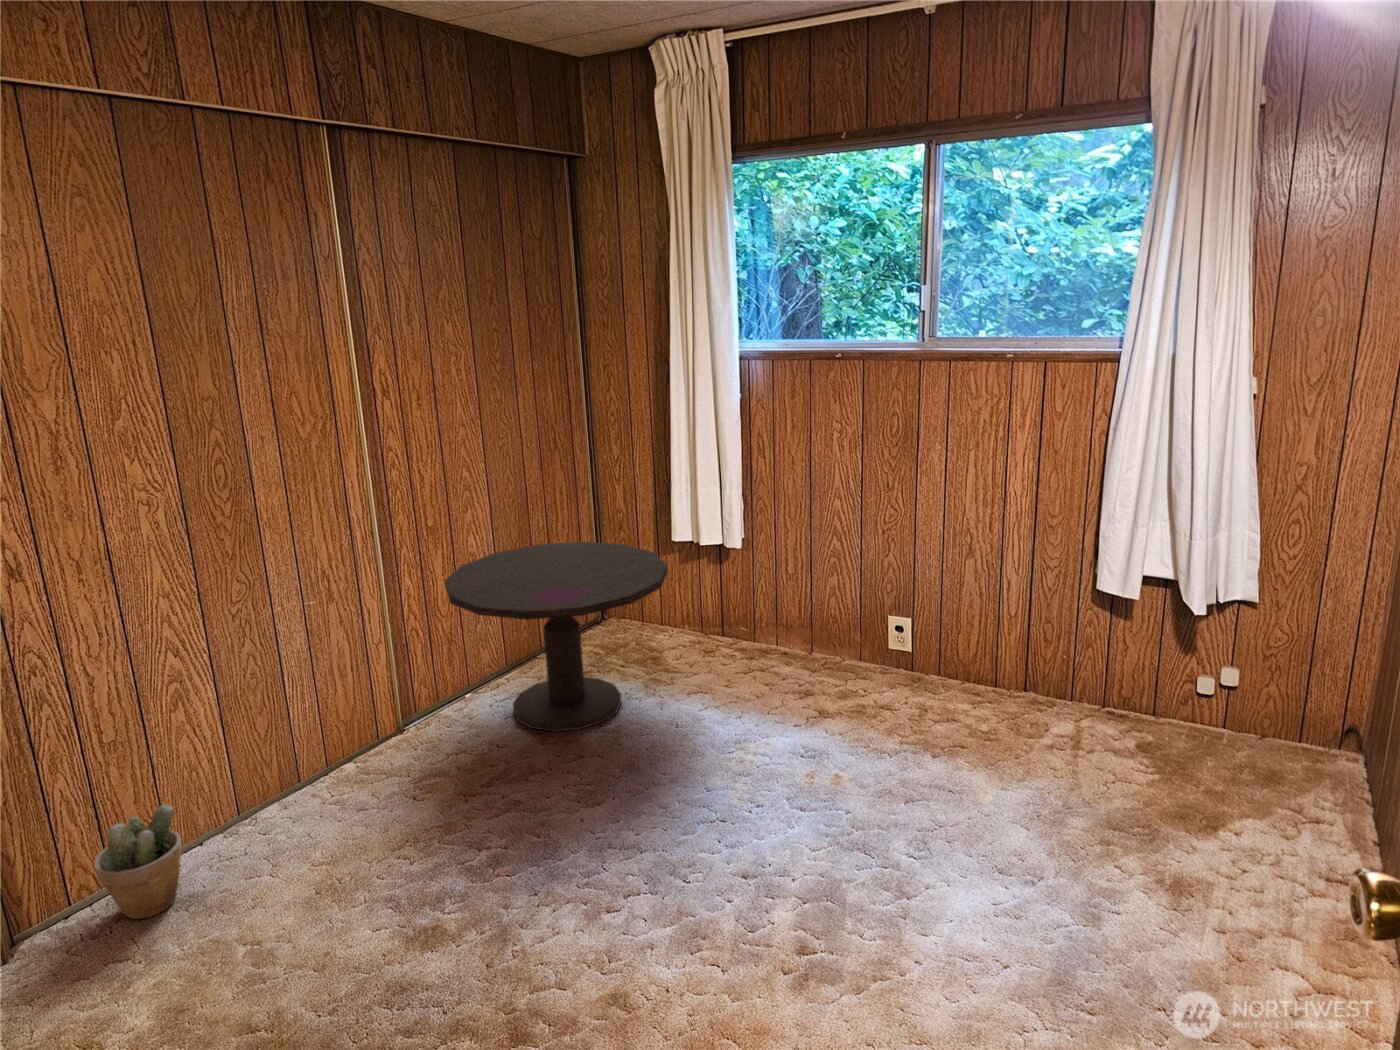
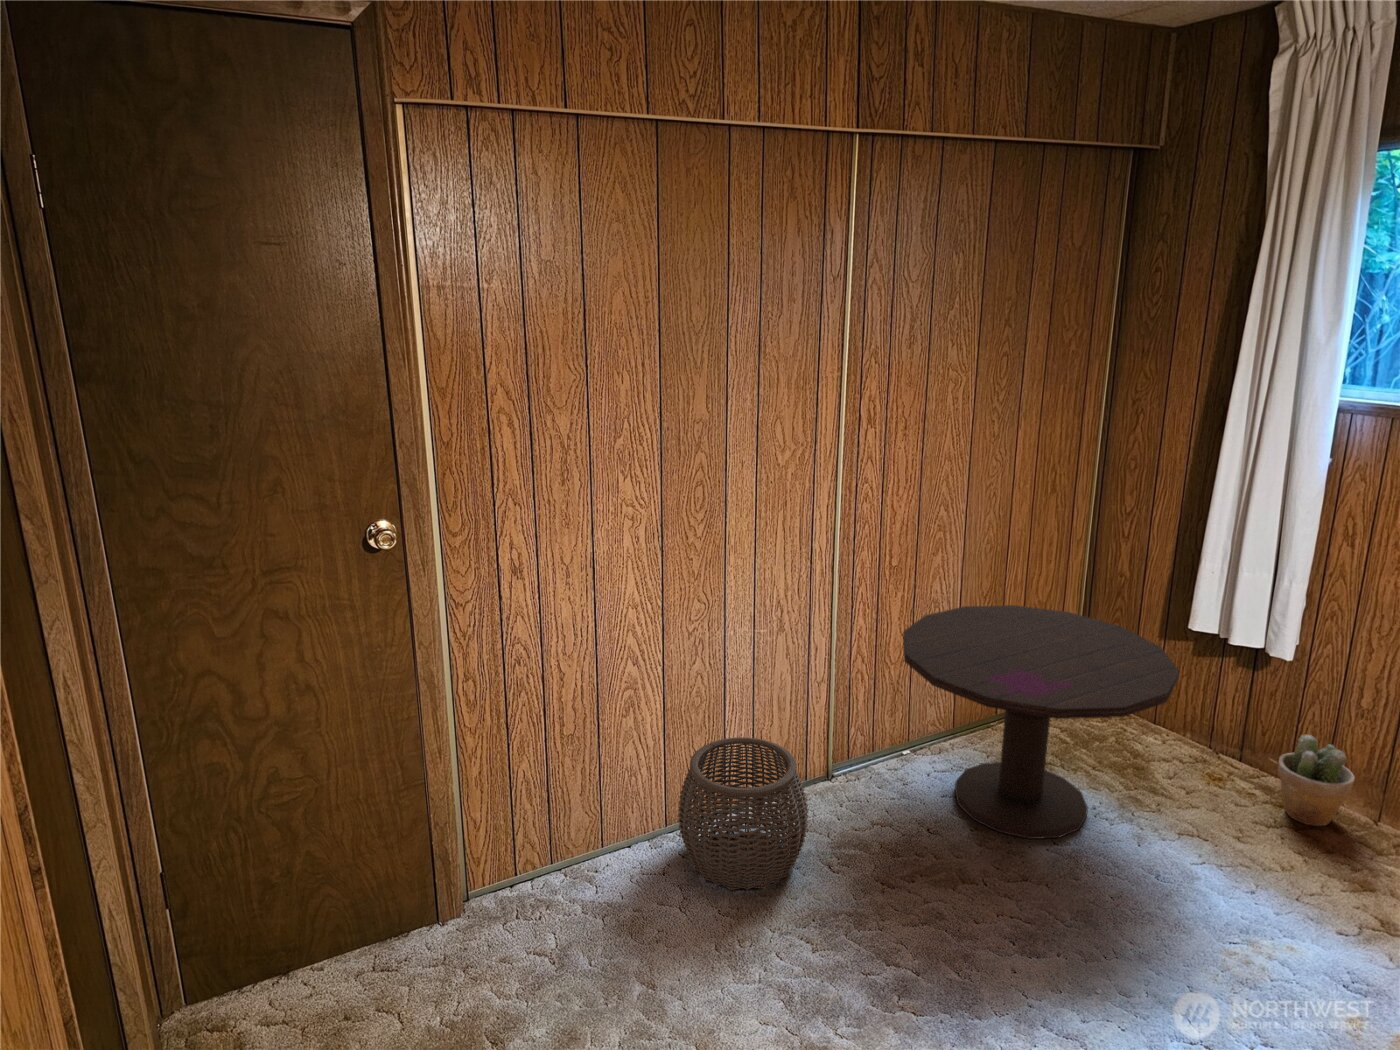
woven basket: none [249,701,386,846] -> present [678,737,808,891]
potted plant: present [94,804,182,919] -> present [1278,735,1355,826]

